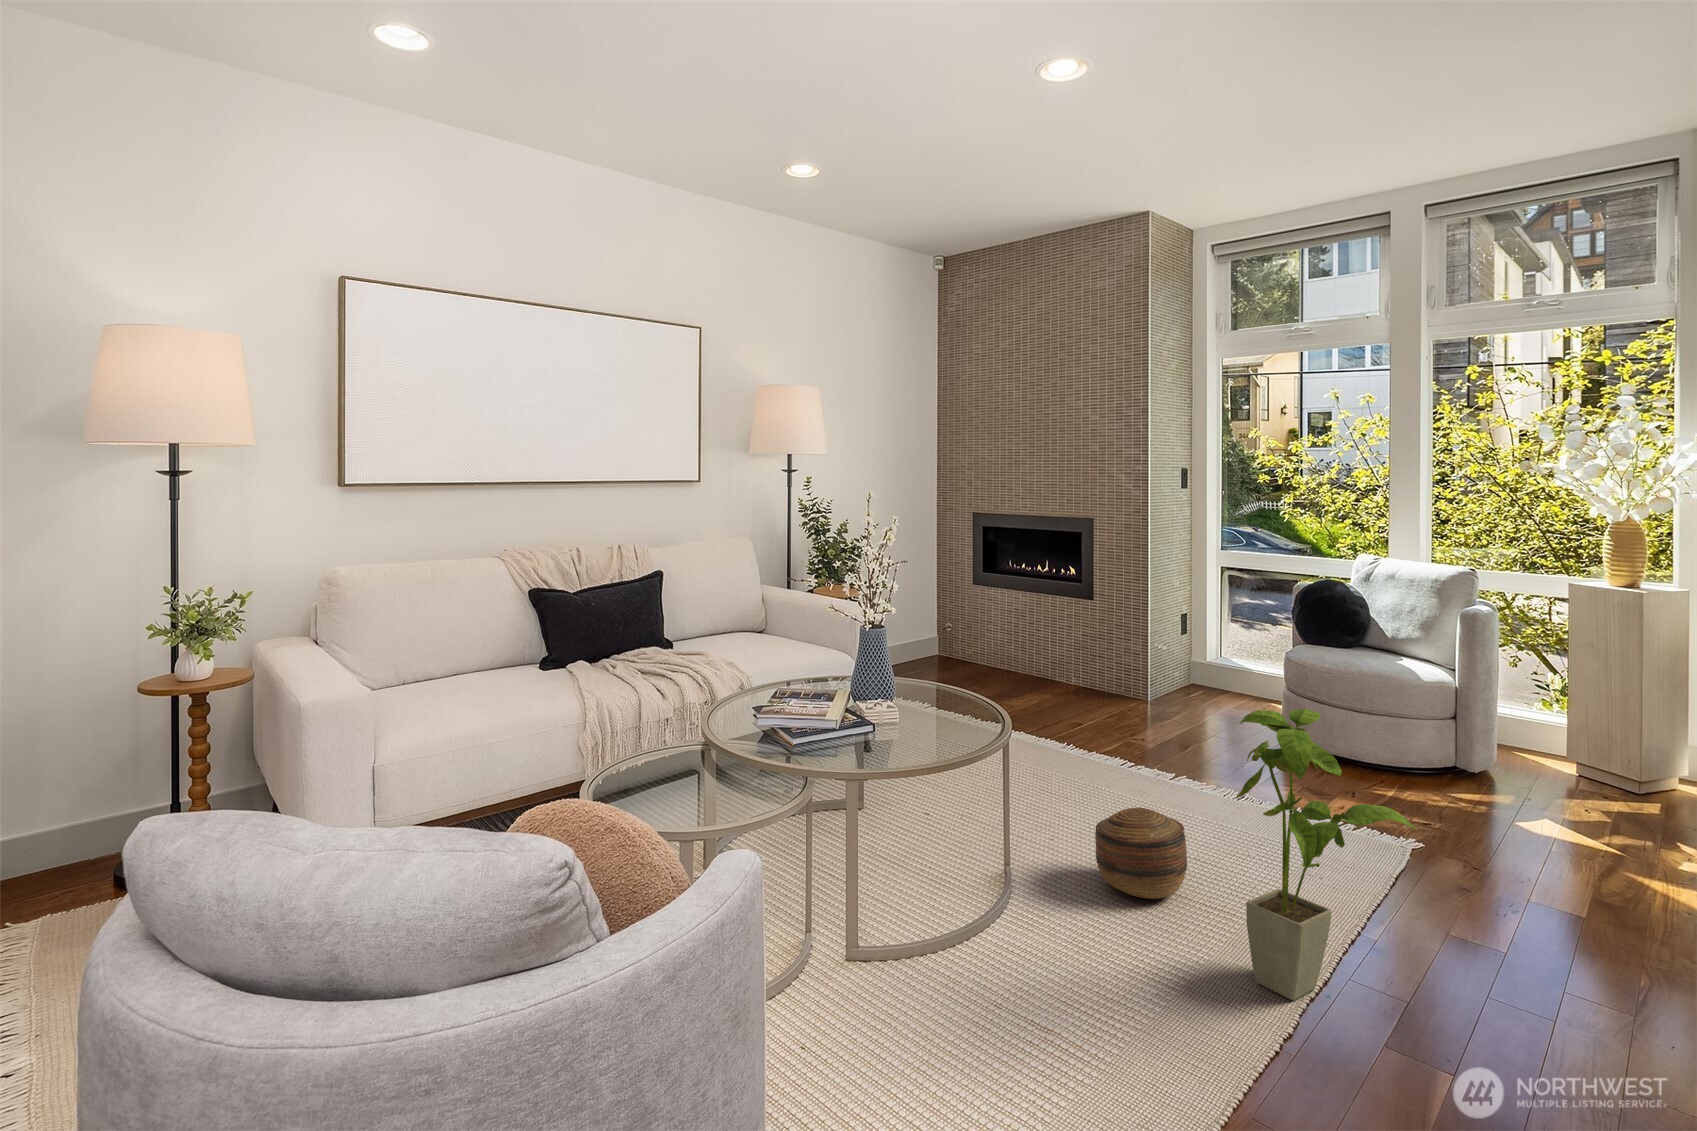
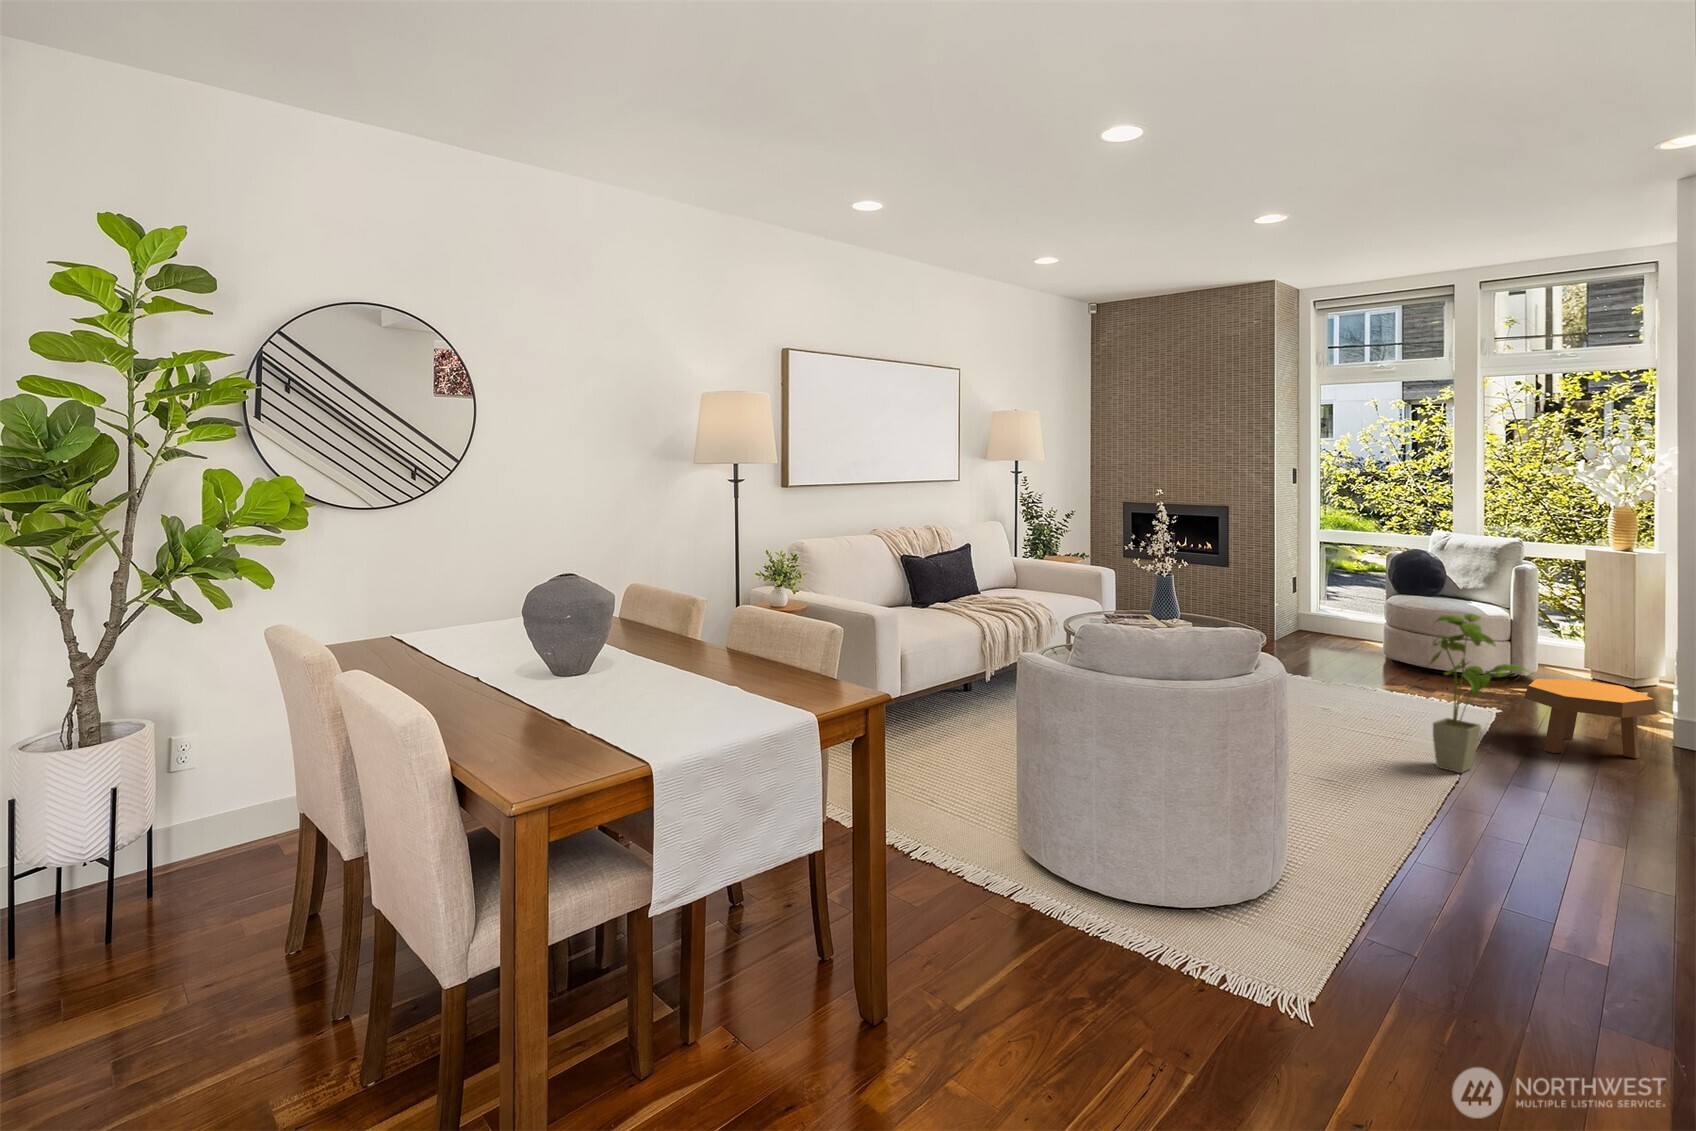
footstool: none [1433,804,1661,966] -> present [1524,679,1657,758]
basket: present [1095,808,1187,899] -> none [1316,684,1376,736]

